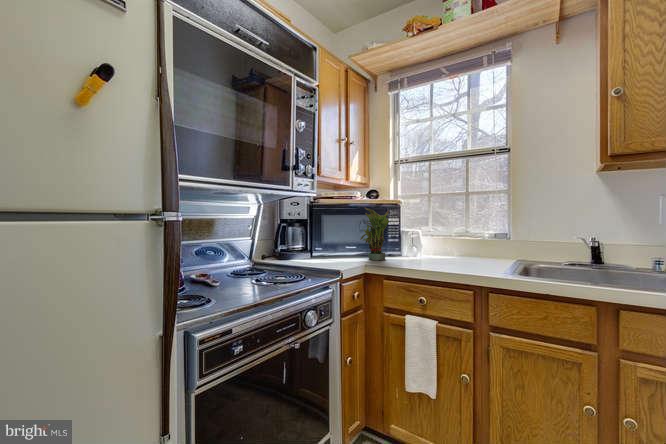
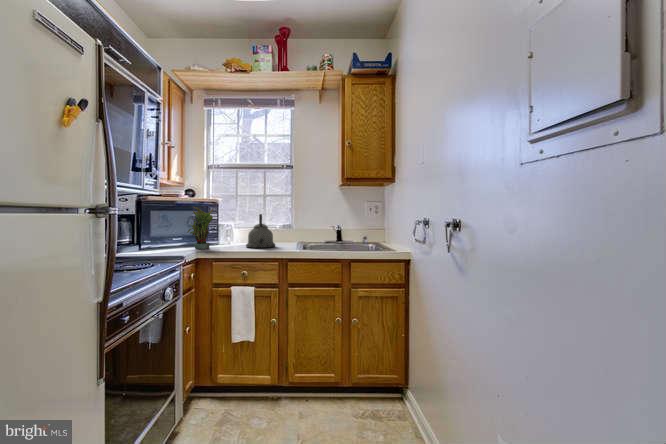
kettle: none [431,217,475,265] -> present [246,214,275,248]

